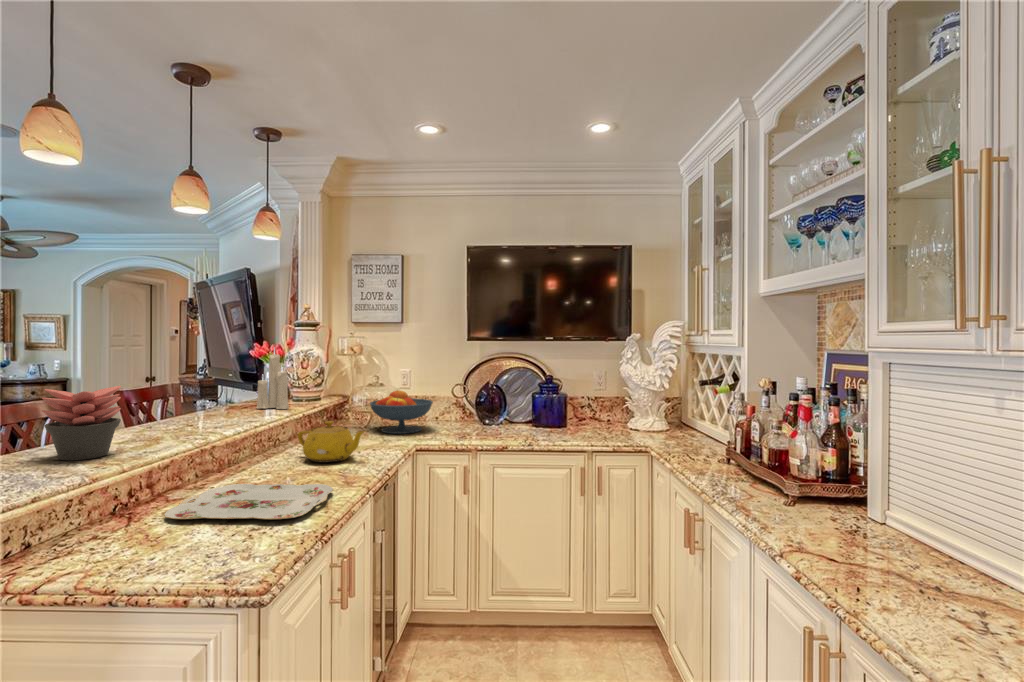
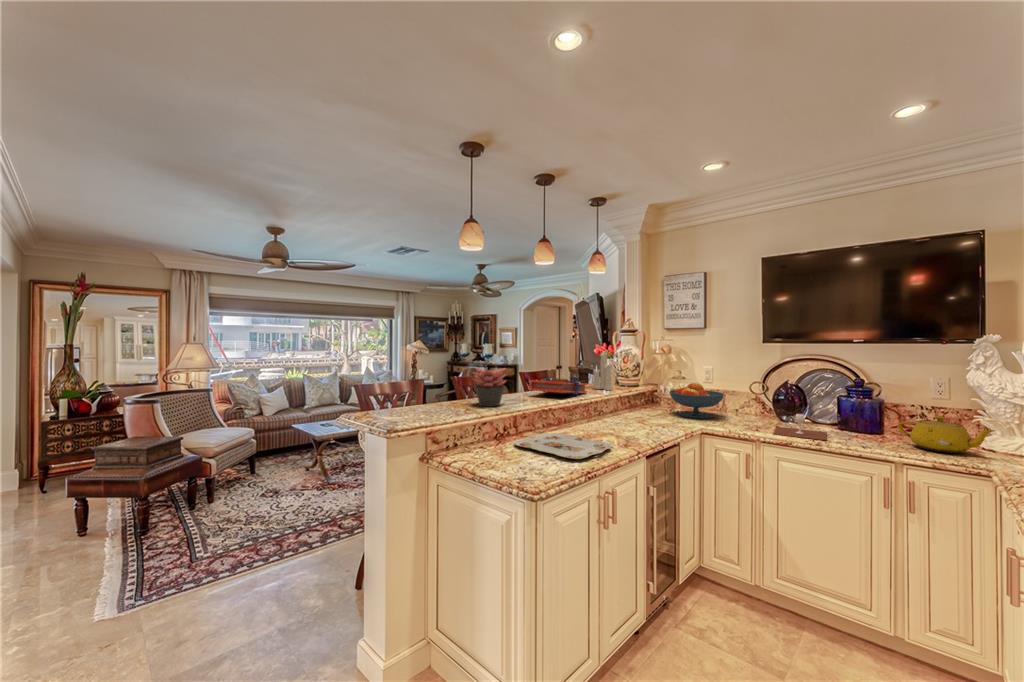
book: none [155,397,255,424] -> present [529,378,588,396]
wine glass: none [486,415,535,440] -> present [773,414,827,440]
teapot: present [298,421,365,463] -> present [898,416,995,453]

